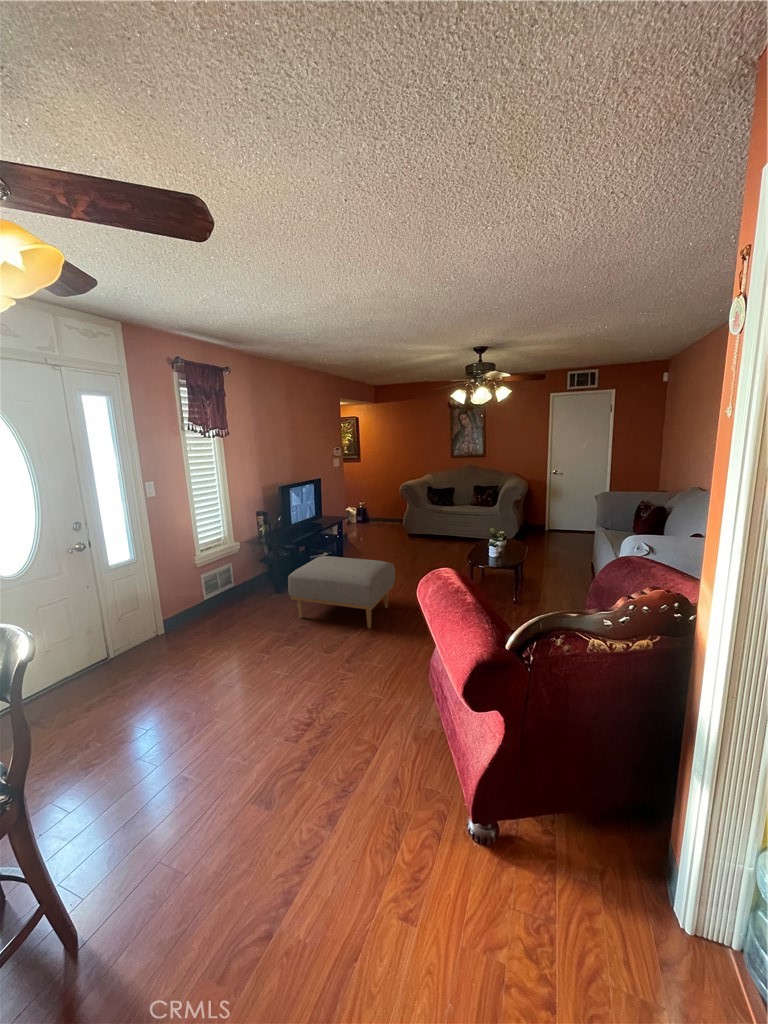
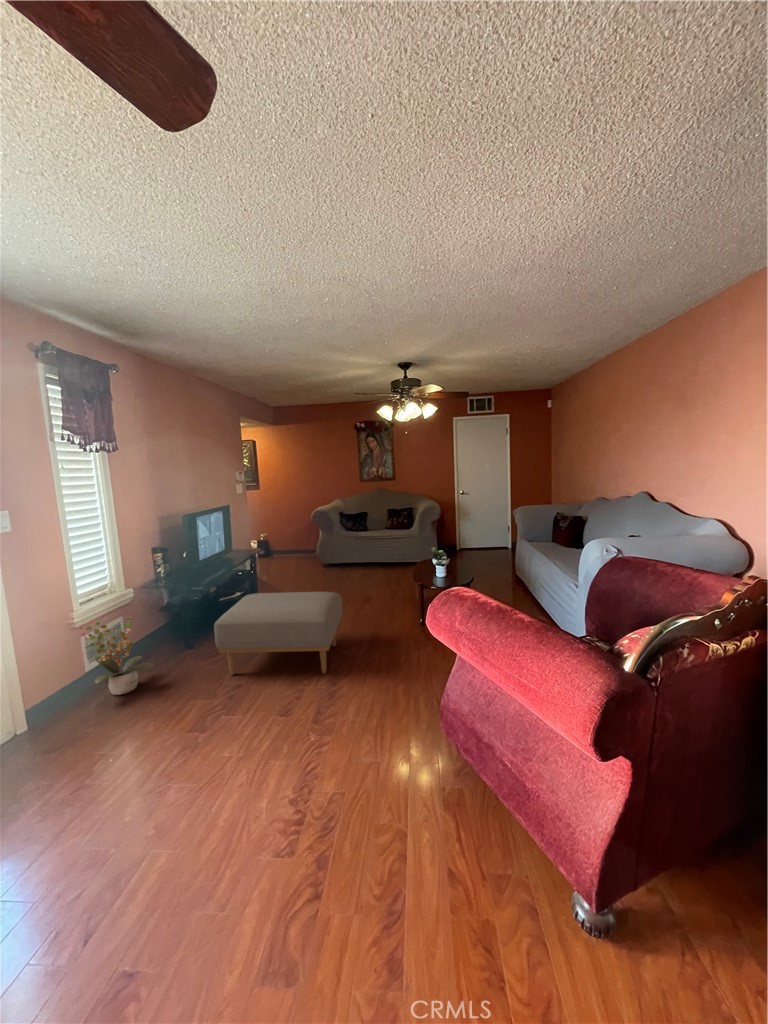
potted plant: none [200,561,248,619] -> present [80,617,155,695]

